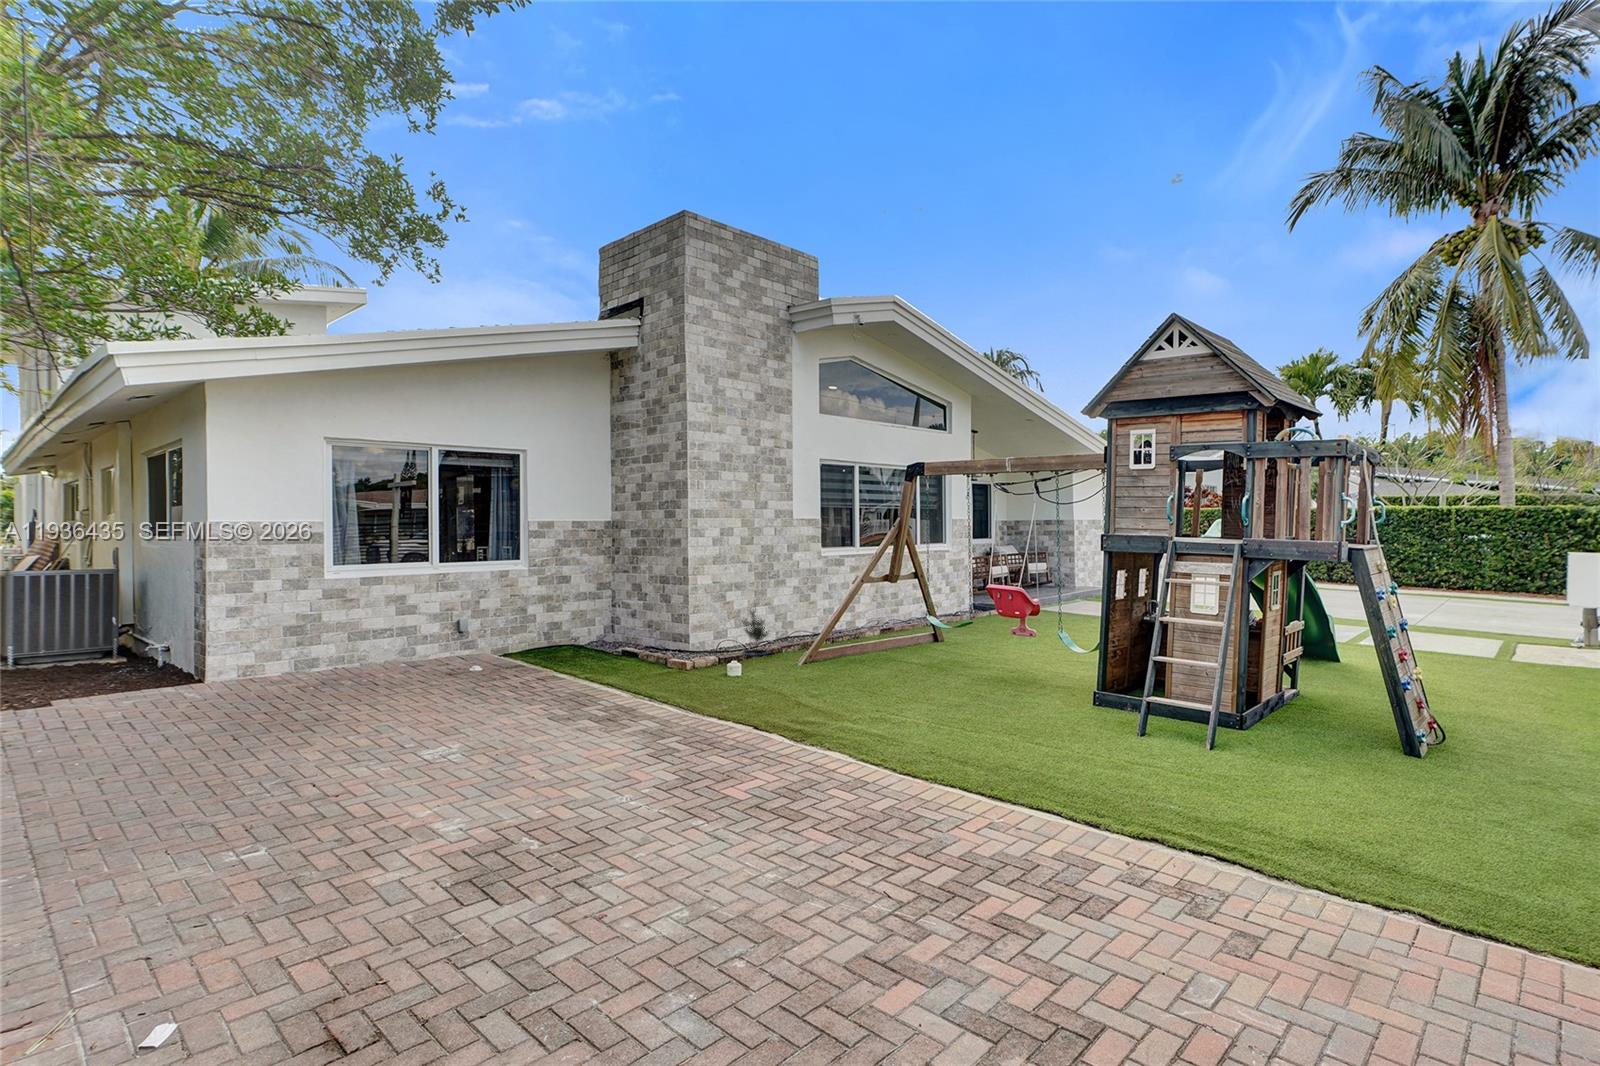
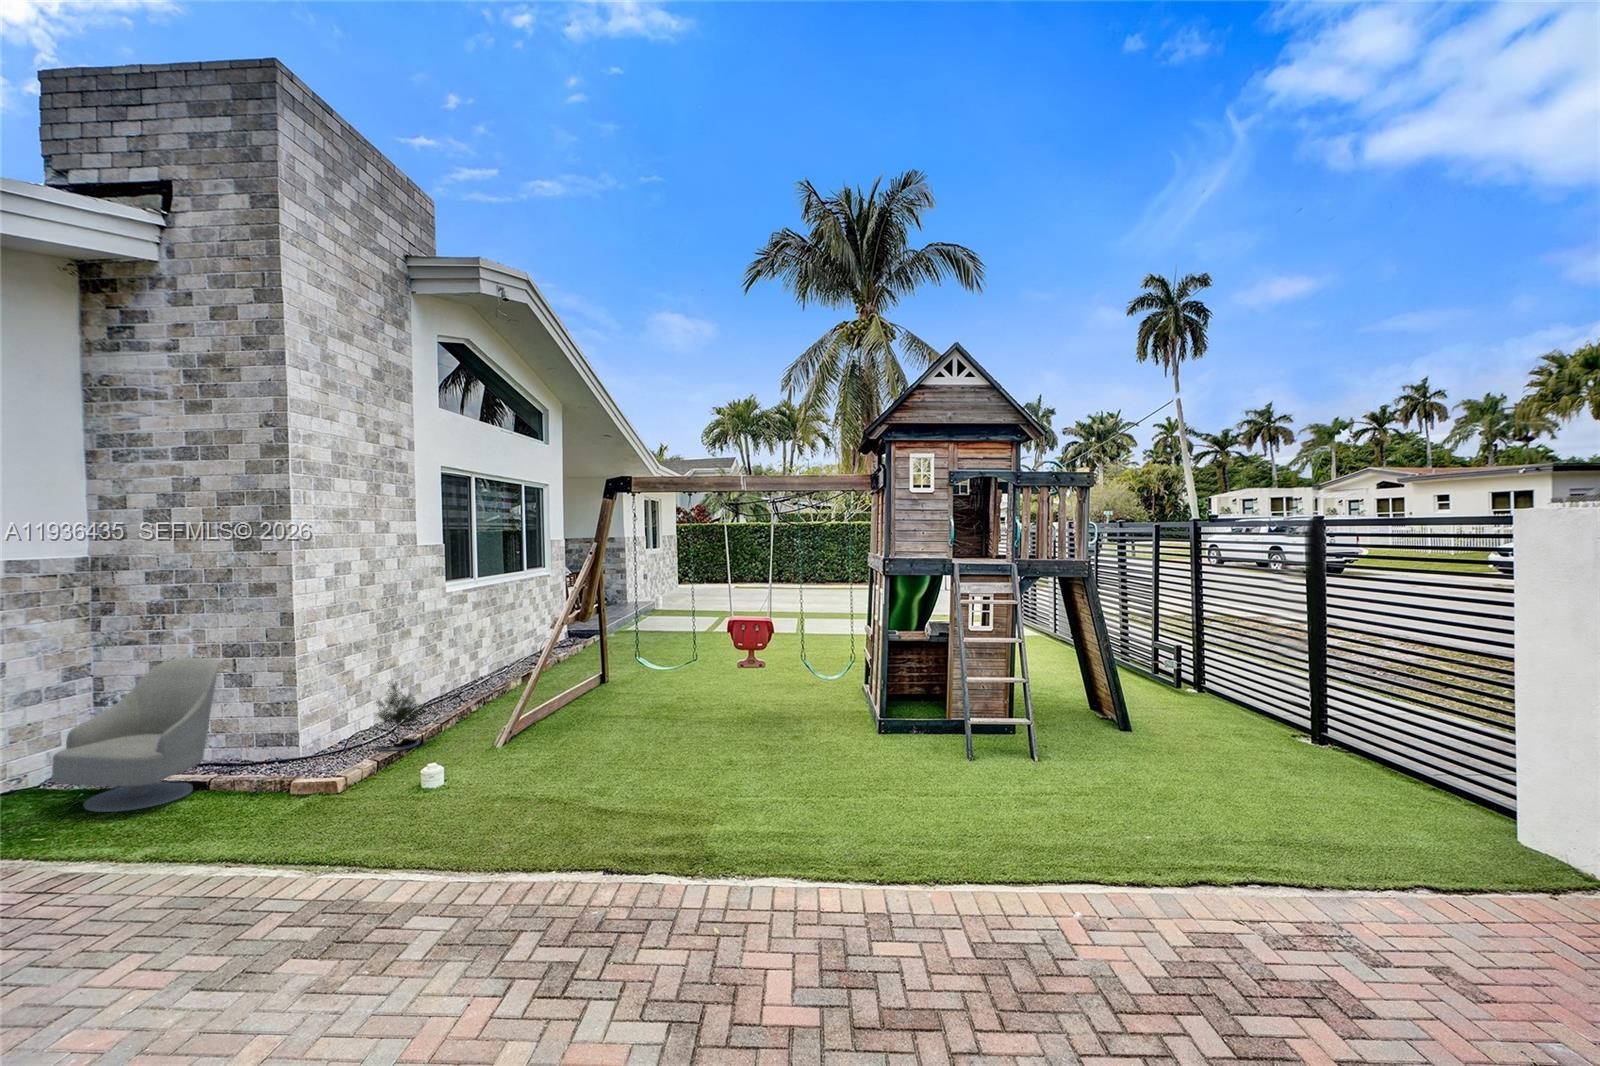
armchair: none [577,583,653,661] -> present [52,658,218,812]

